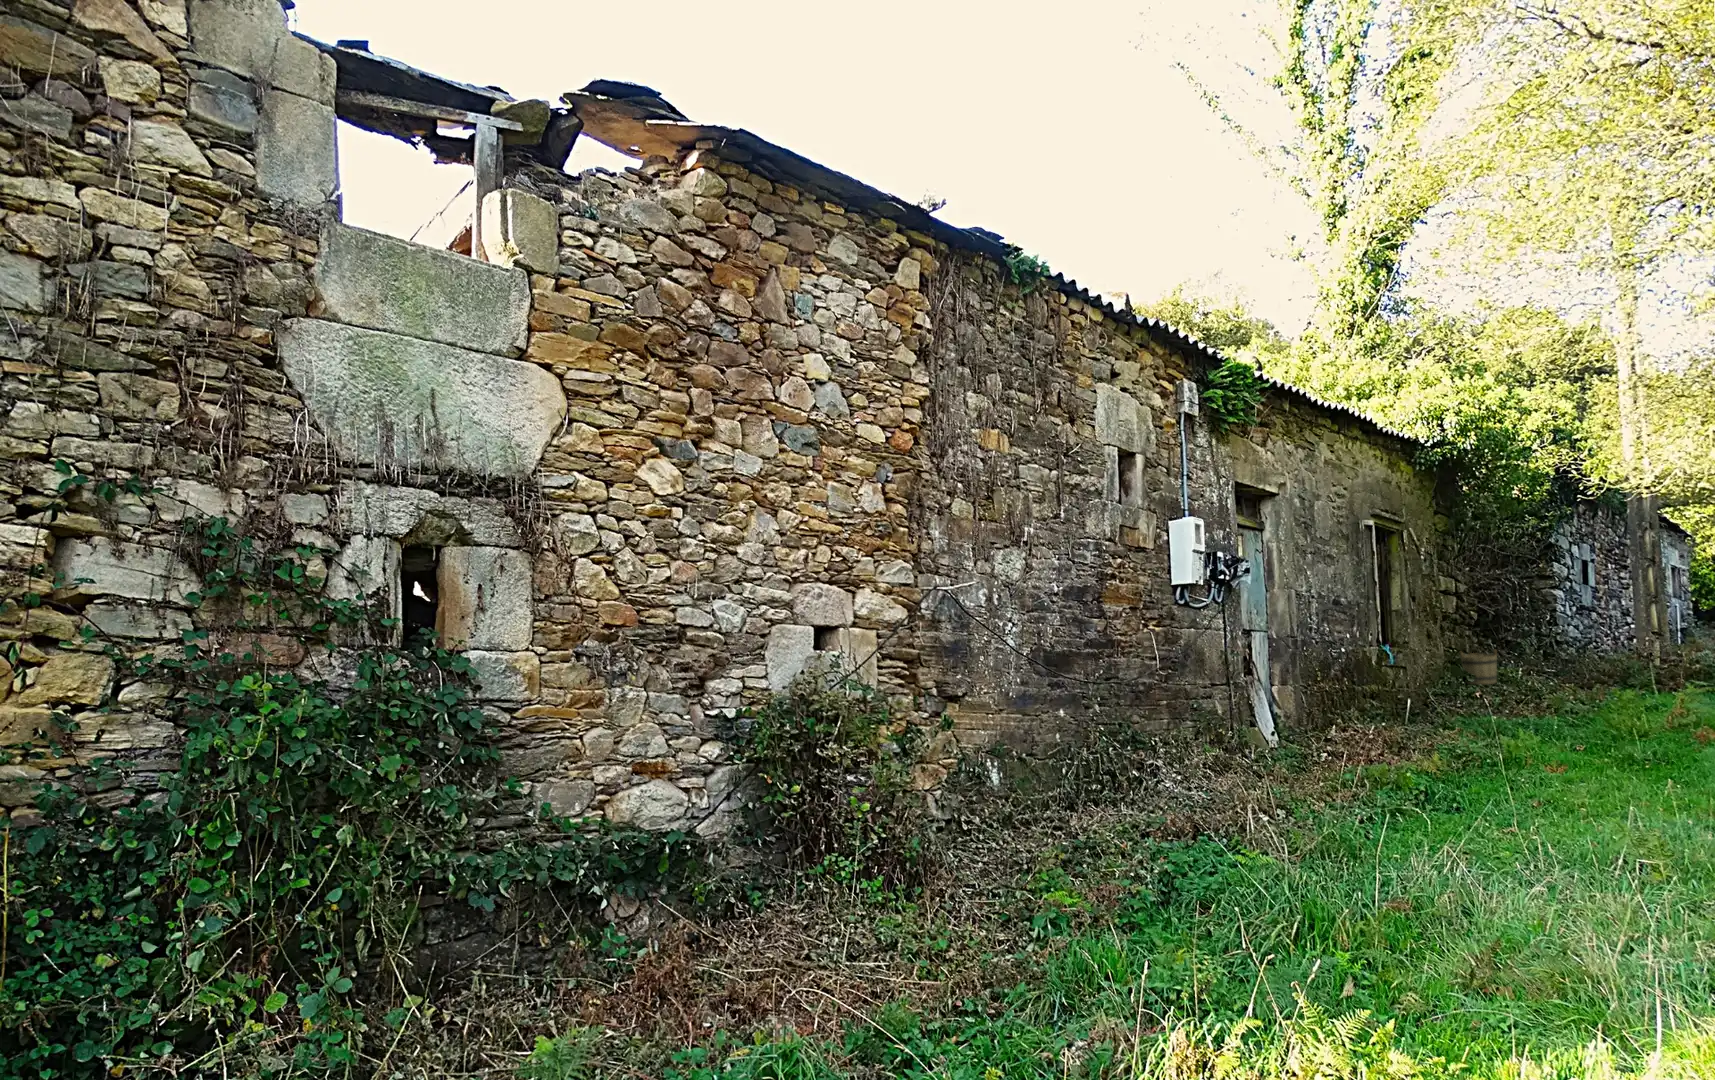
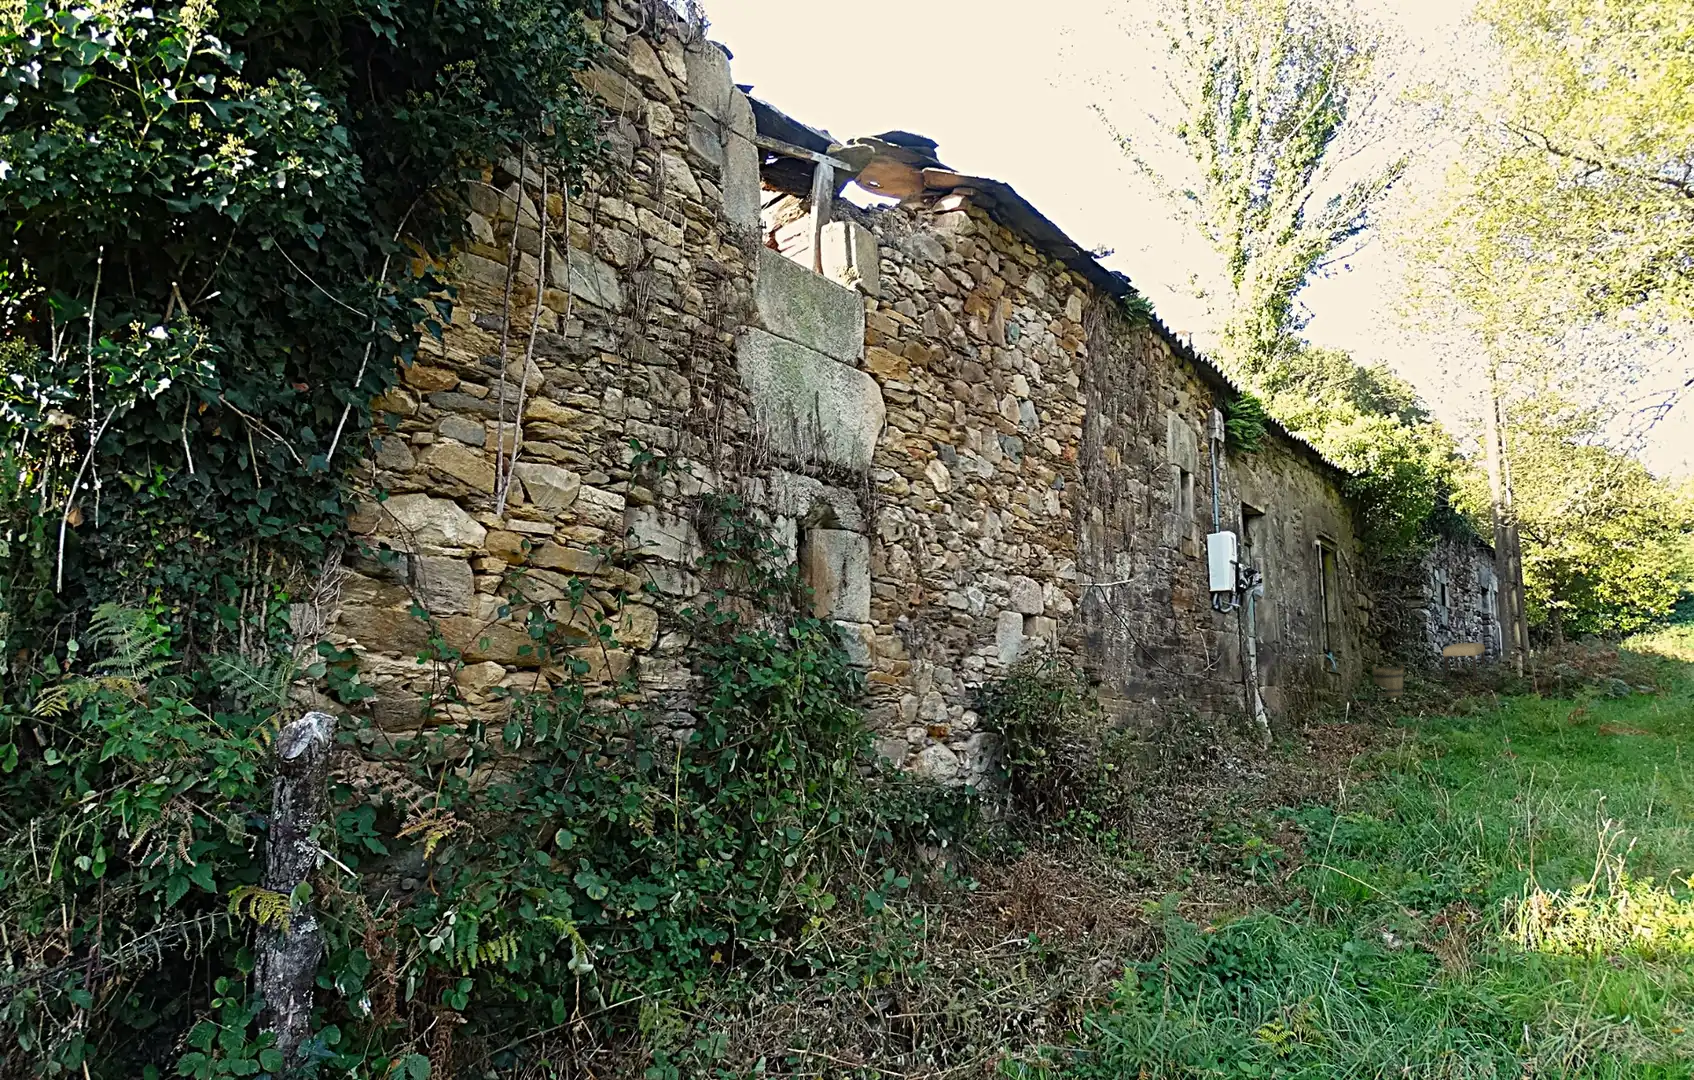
bench: none [1565,621,1624,663] -> present [1443,643,1486,680]

